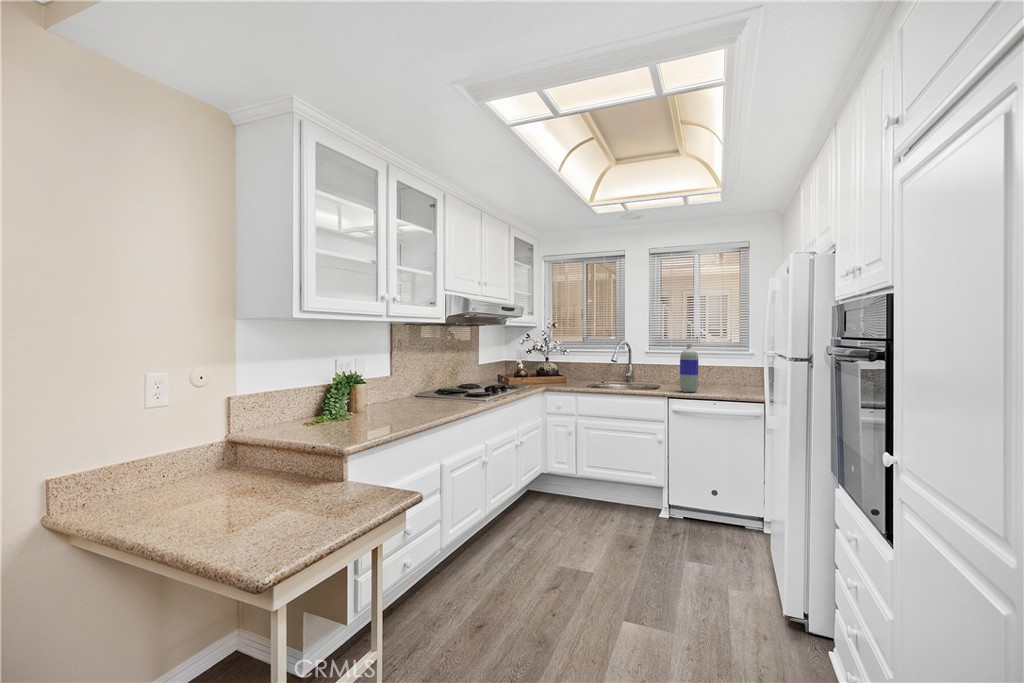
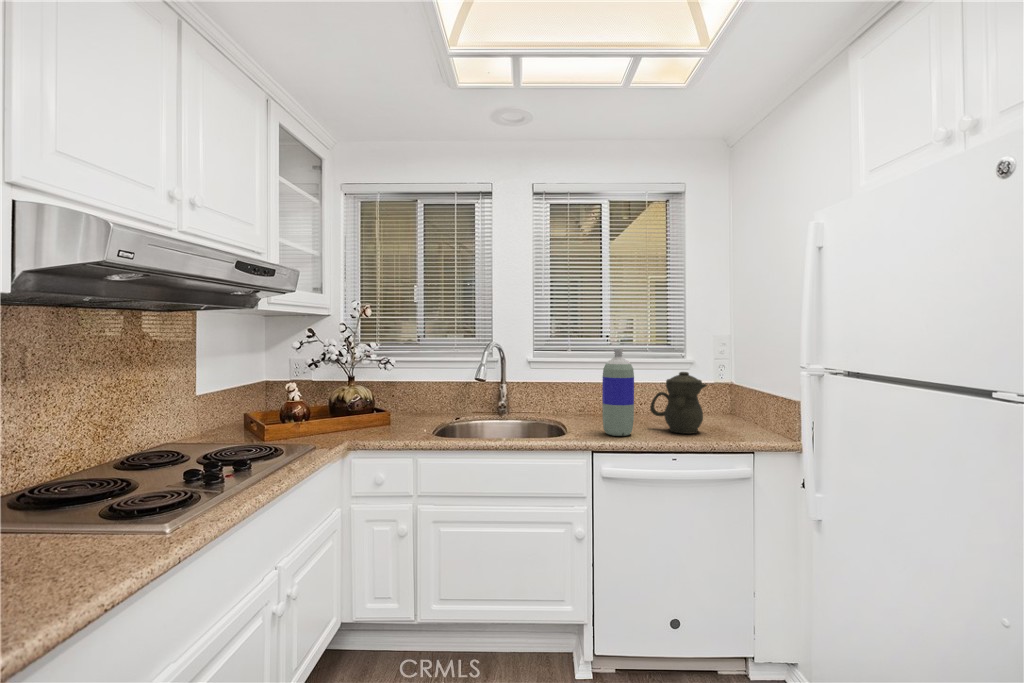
teapot: none [713,358,744,393] -> present [650,372,707,434]

